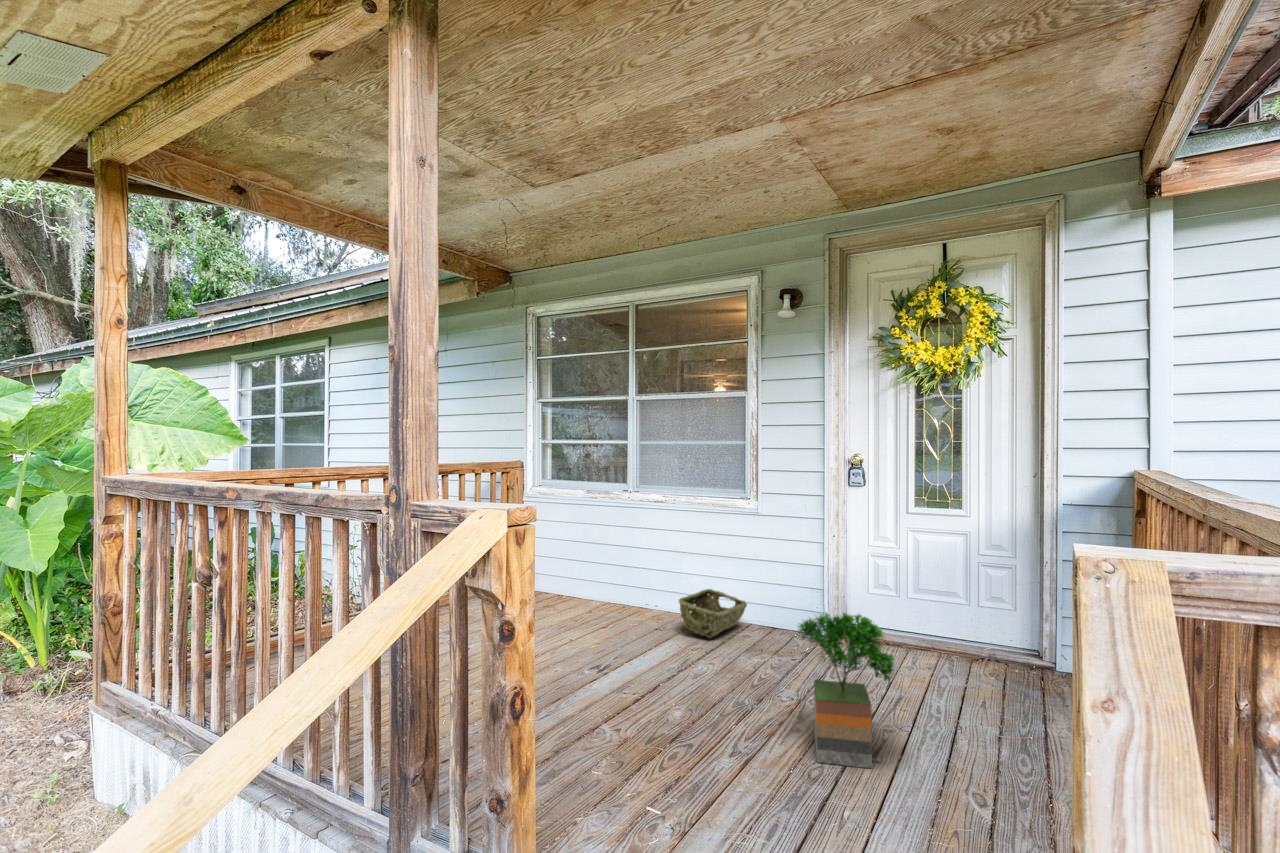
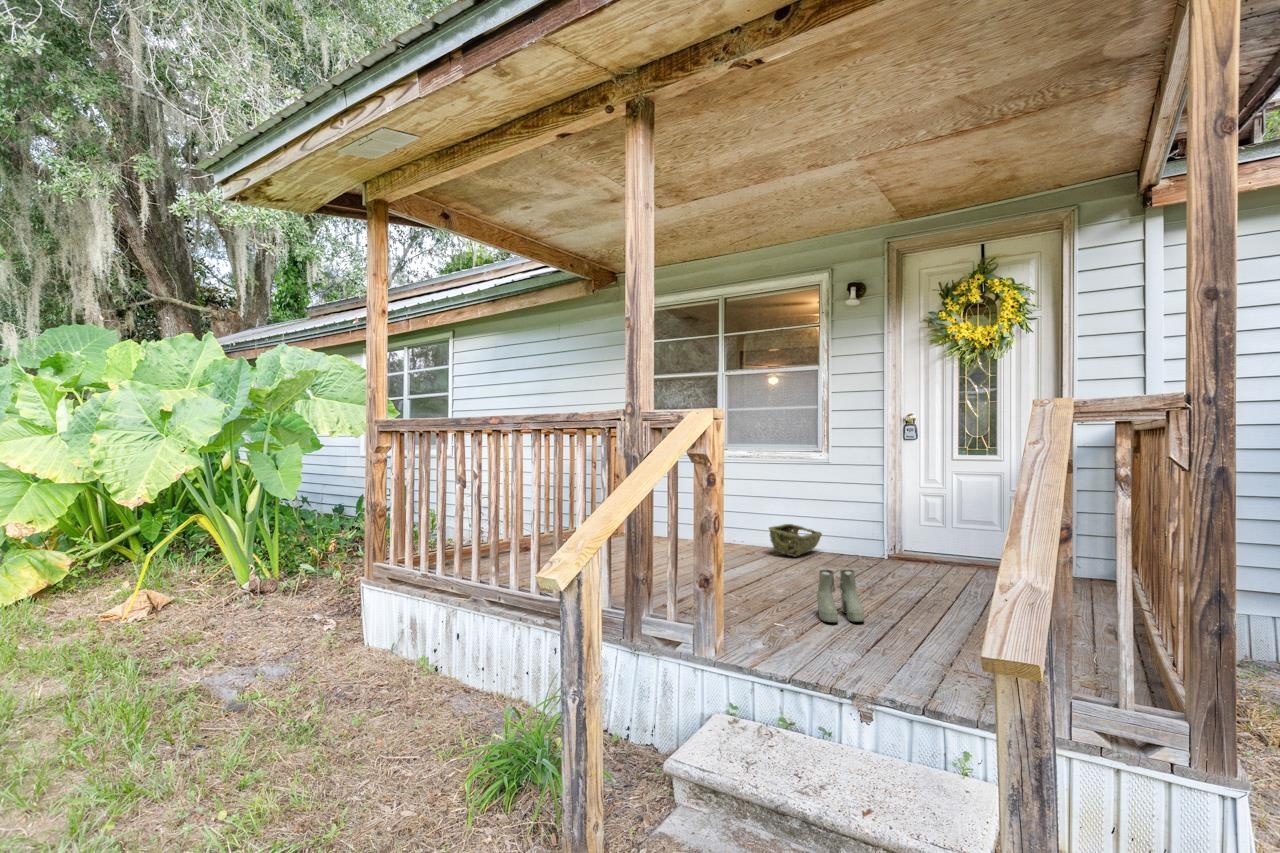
potted tree: present [798,613,895,768] -> none [873,508,946,611]
boots: none [710,712,776,809] -> present [817,570,864,623]

